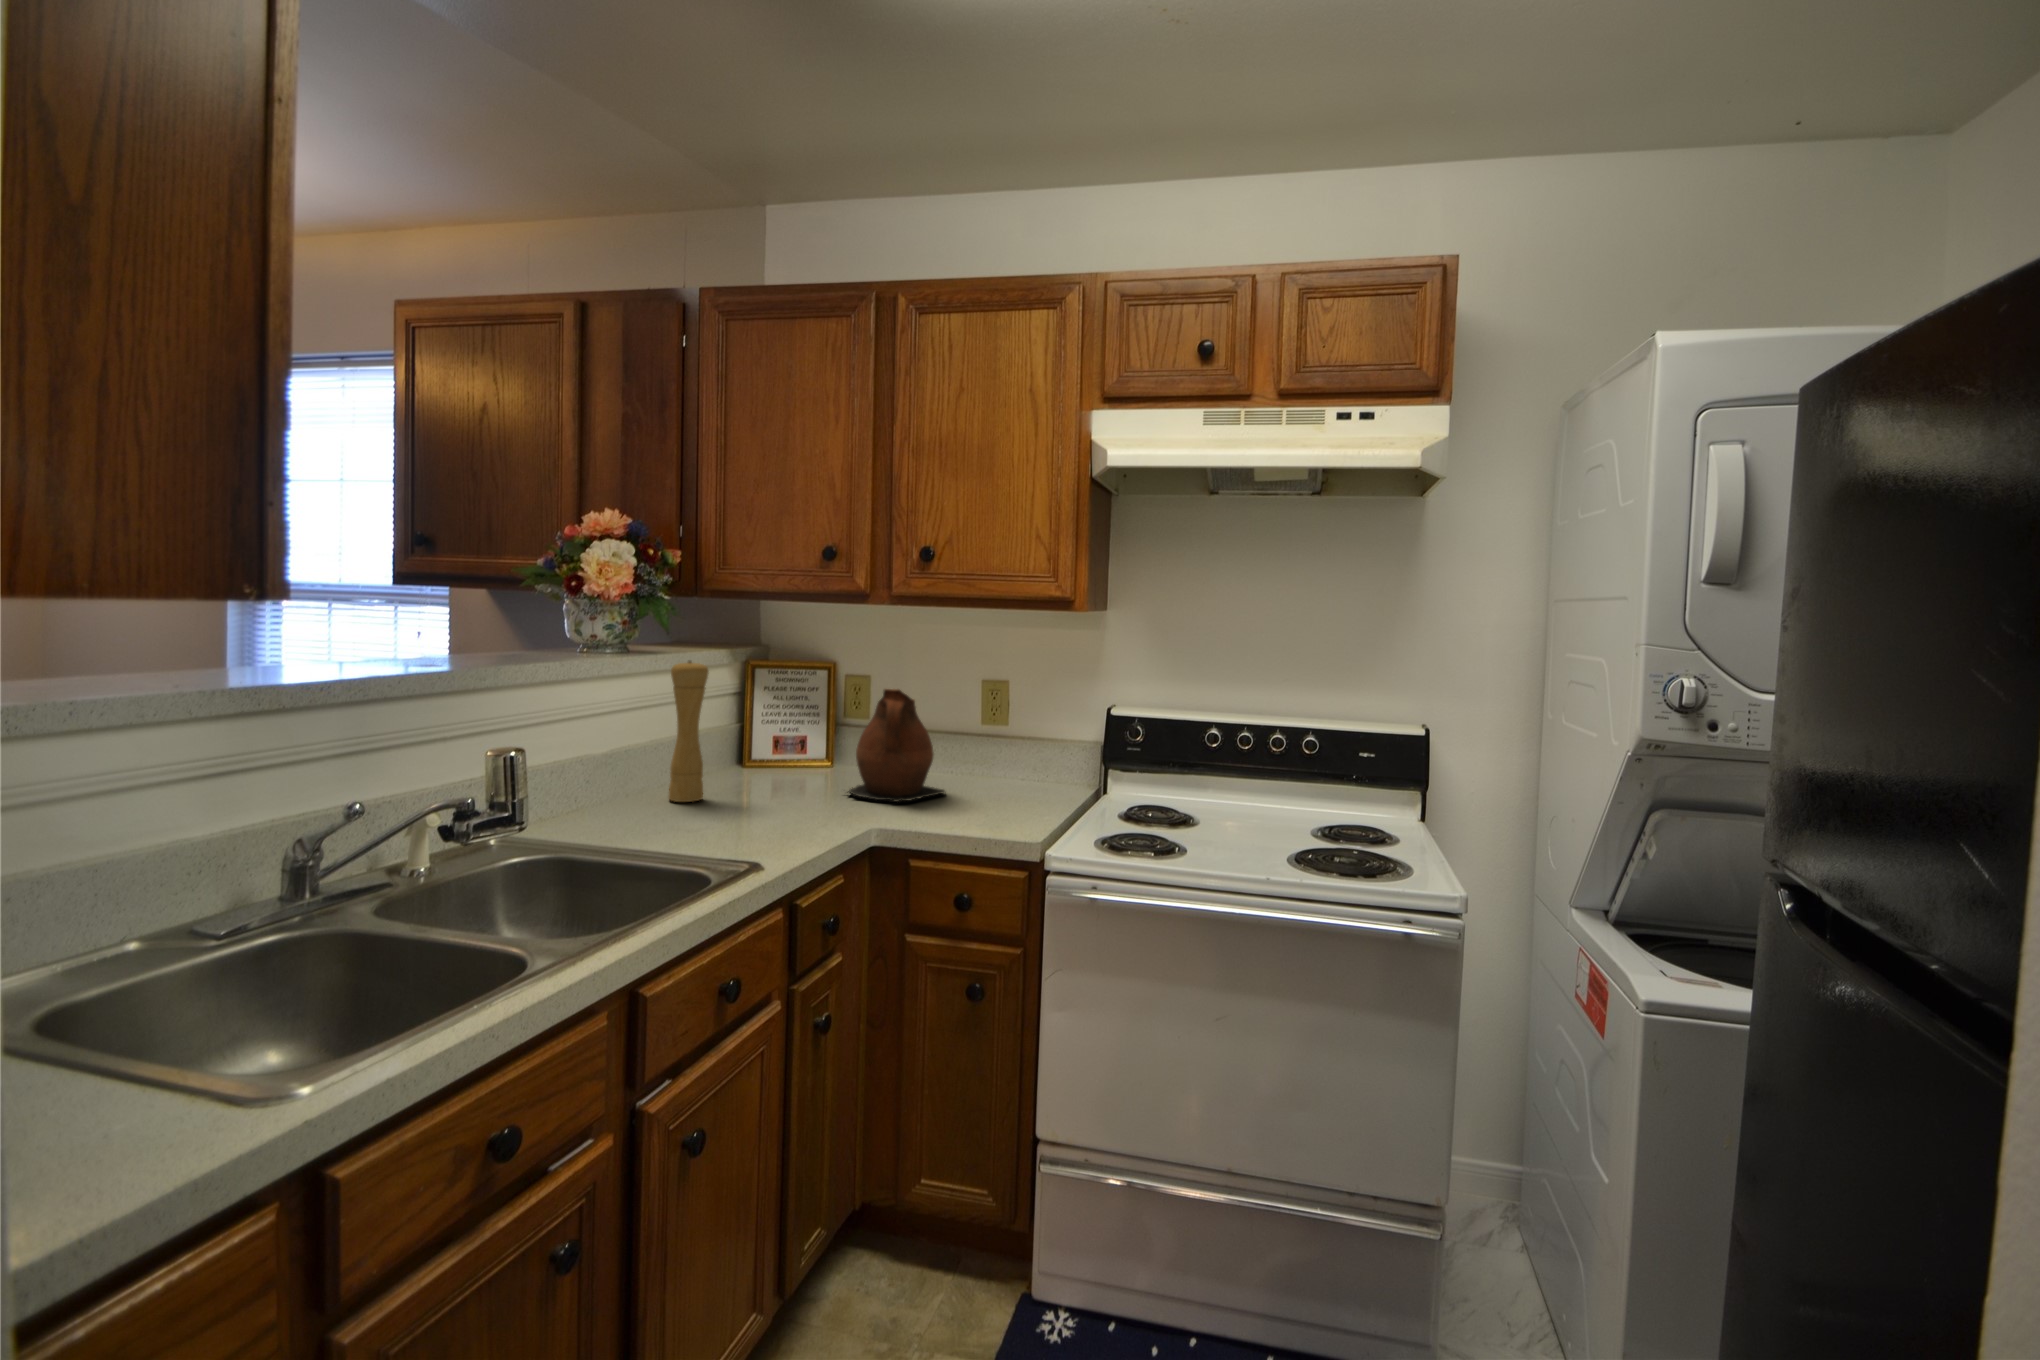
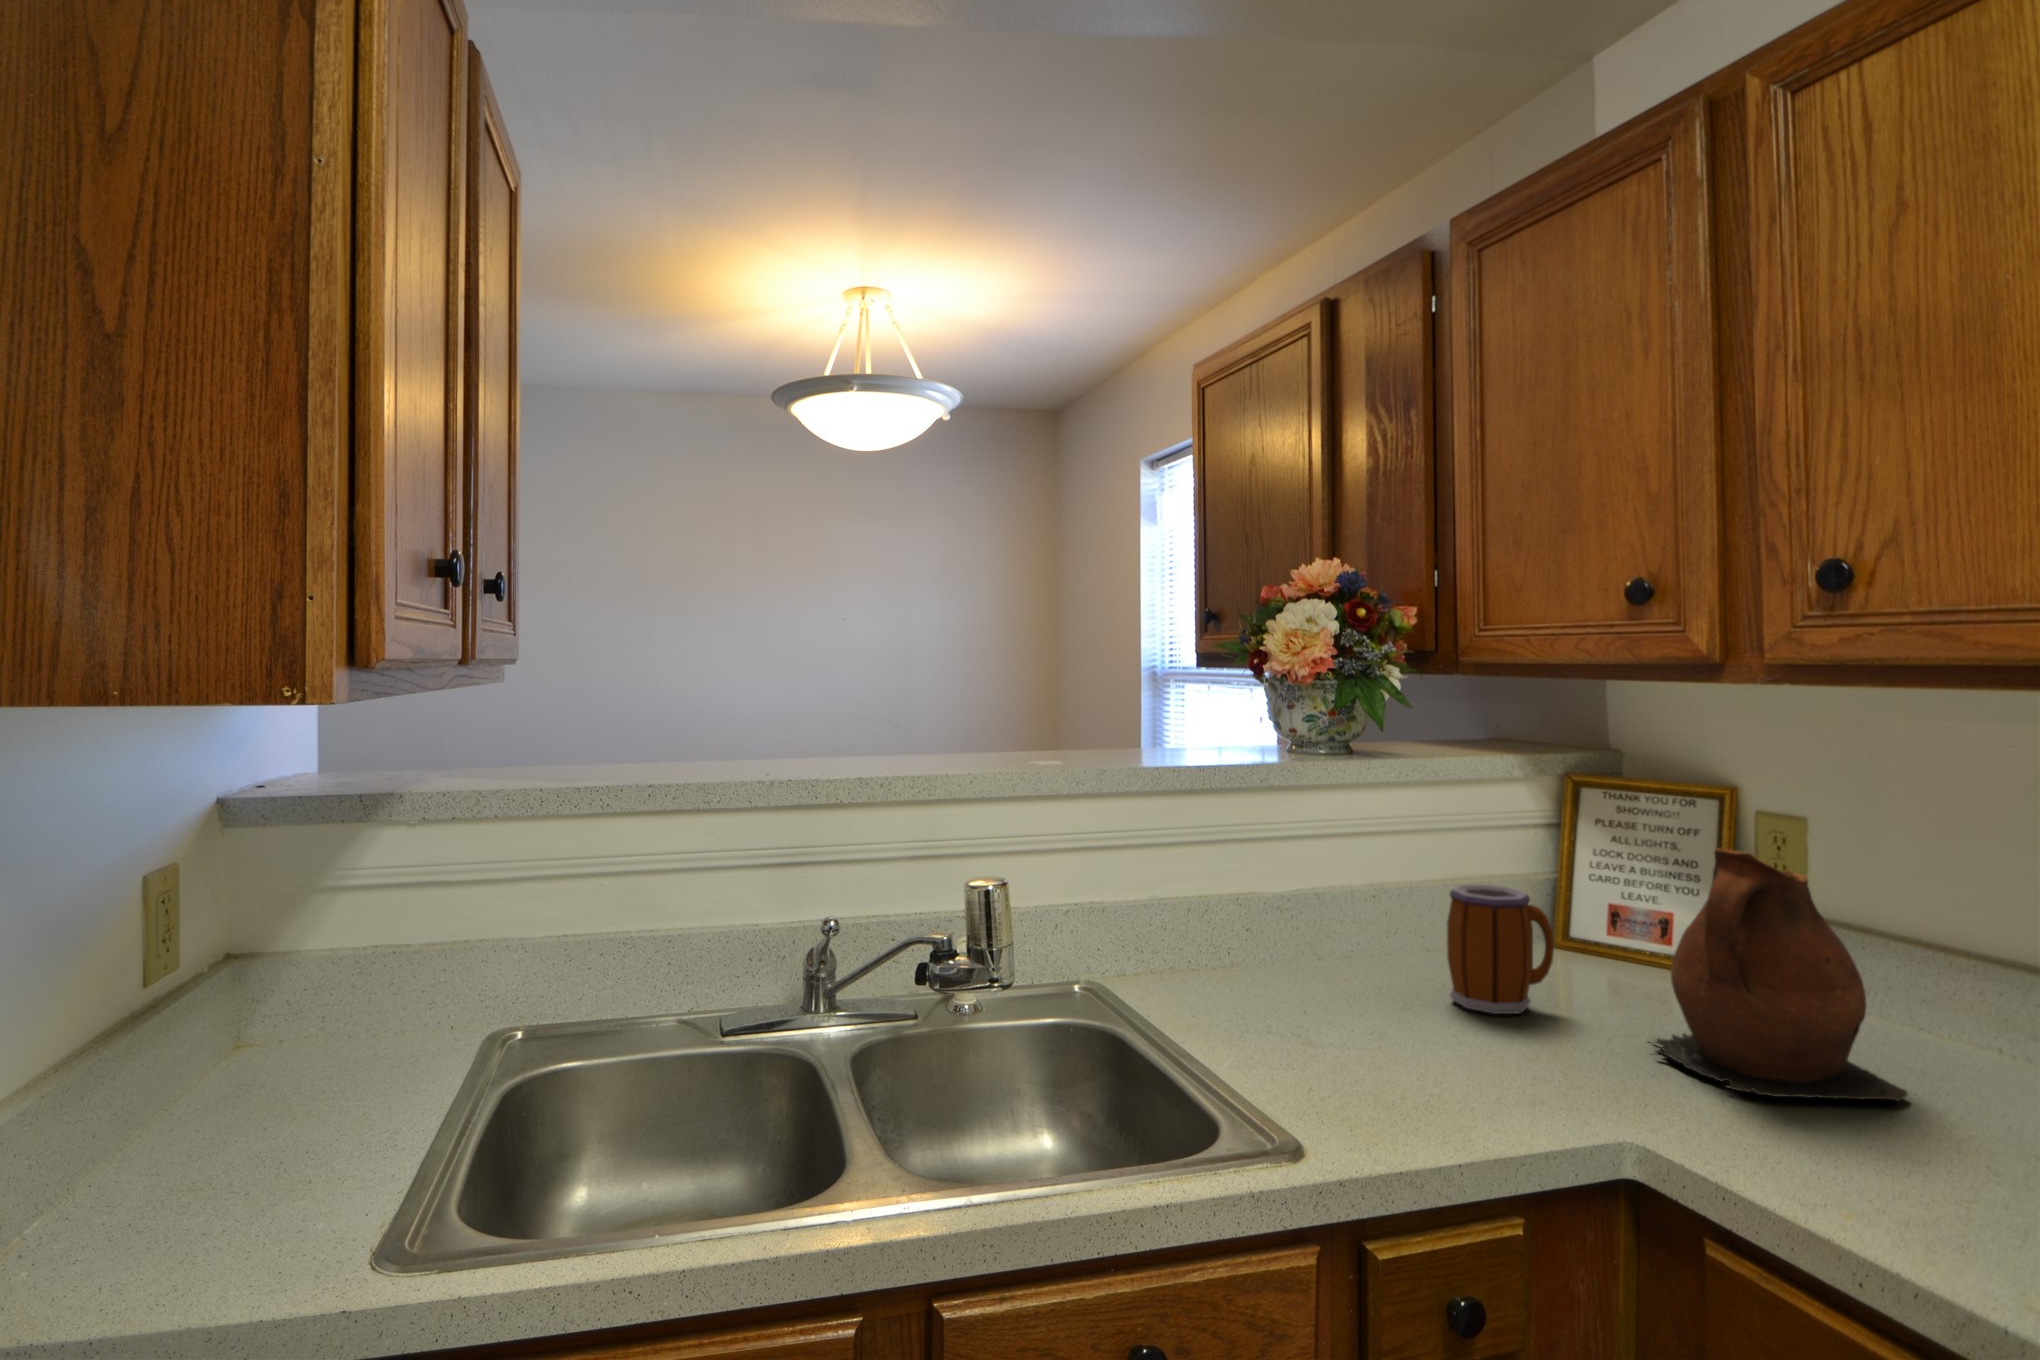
pepper mill: present [669,660,709,802] -> none [1339,771,1397,995]
mug: none [733,725,789,798] -> present [1447,885,1554,1014]

